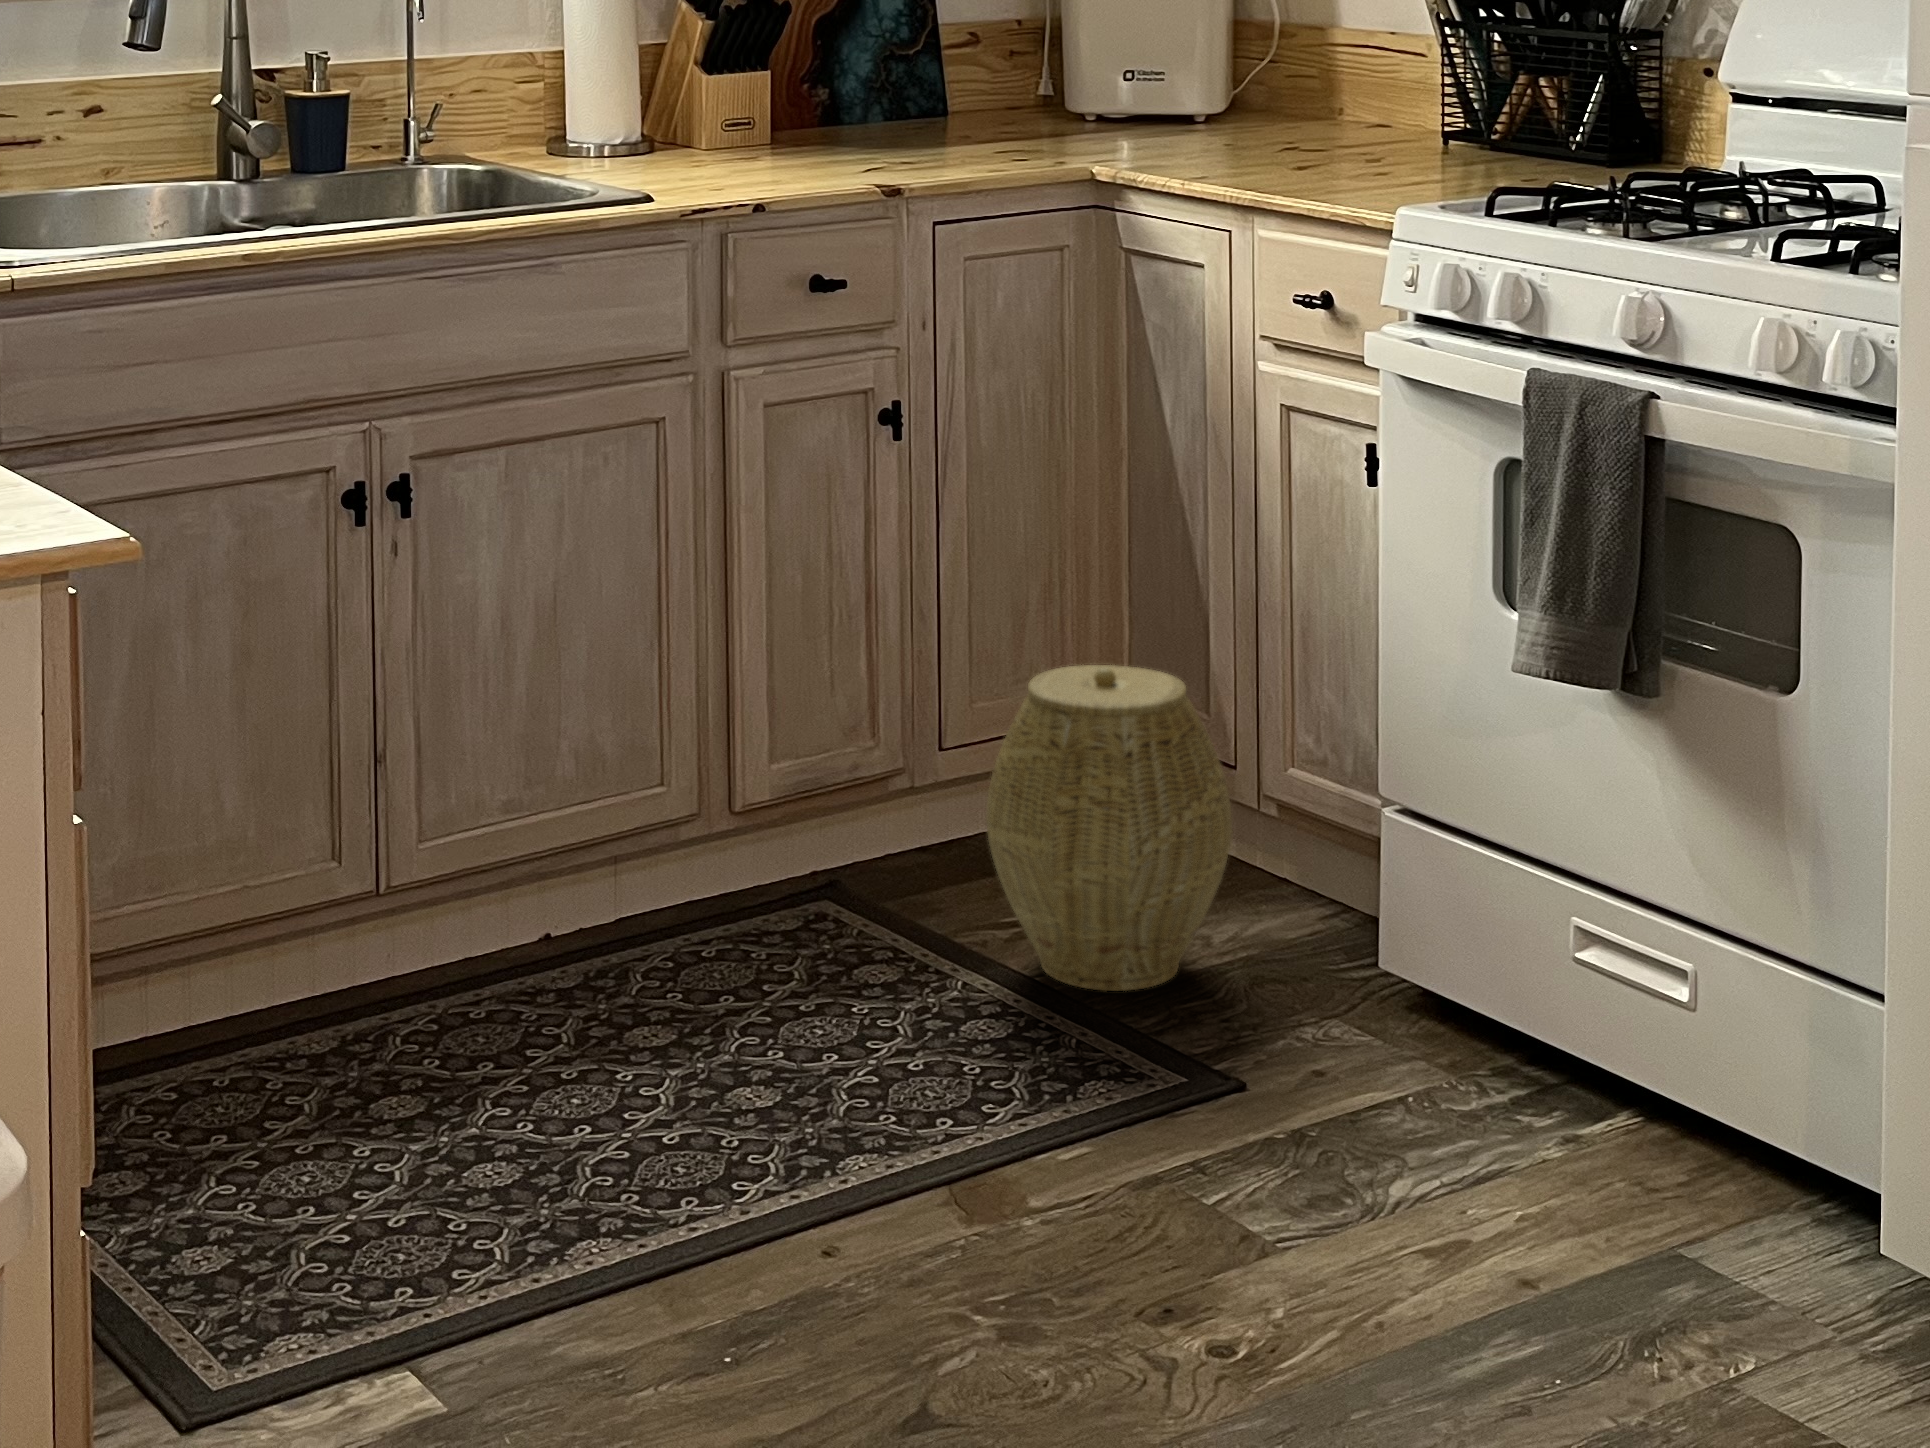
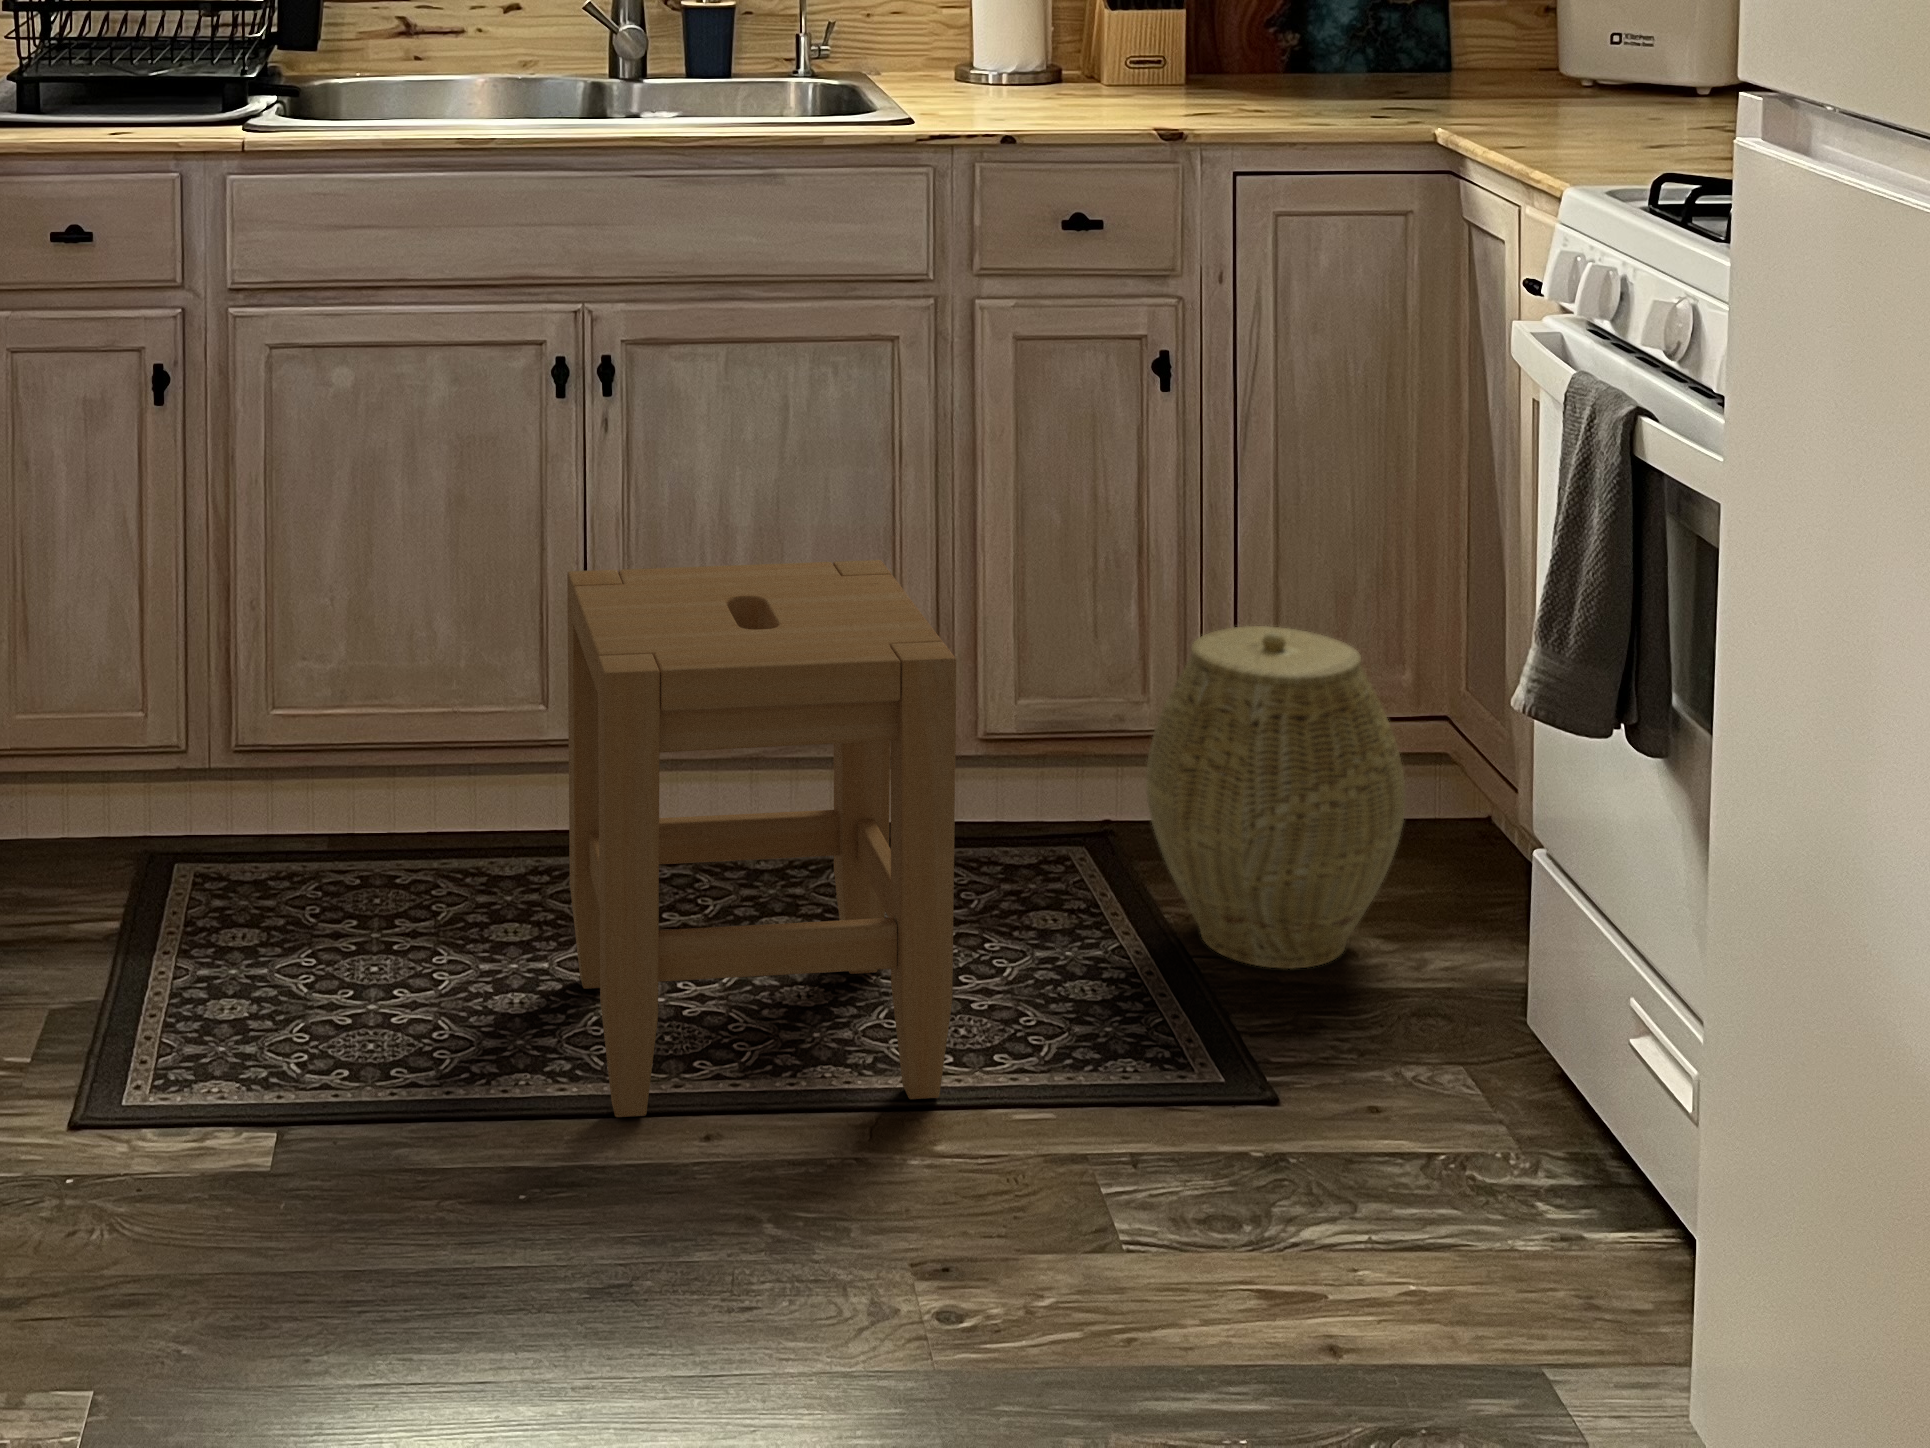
stool: none [518,650,1004,1259] -> present [567,560,956,1117]

